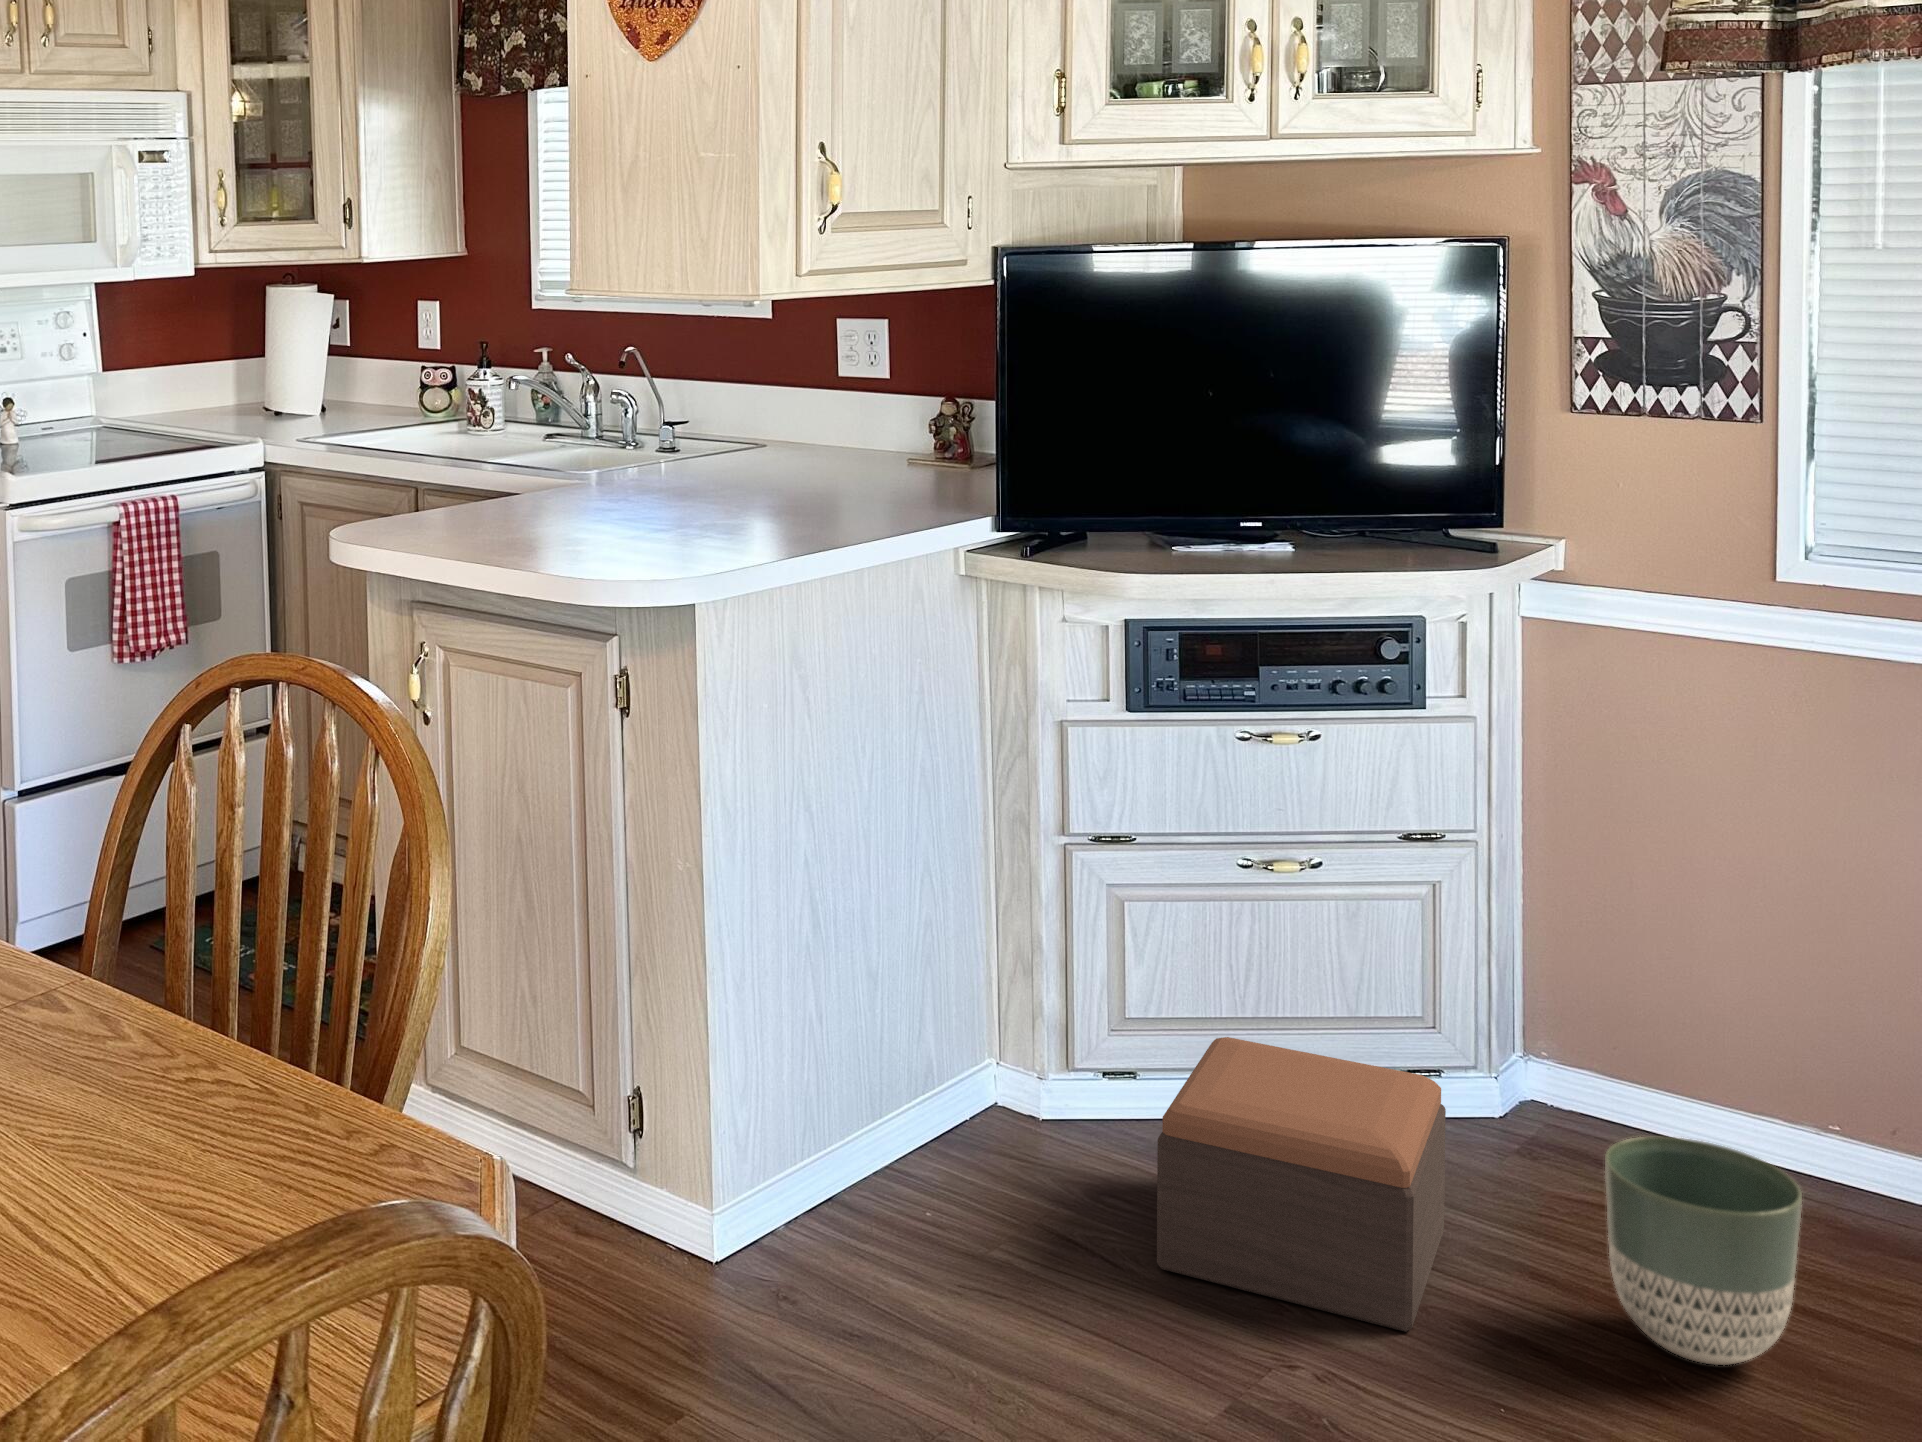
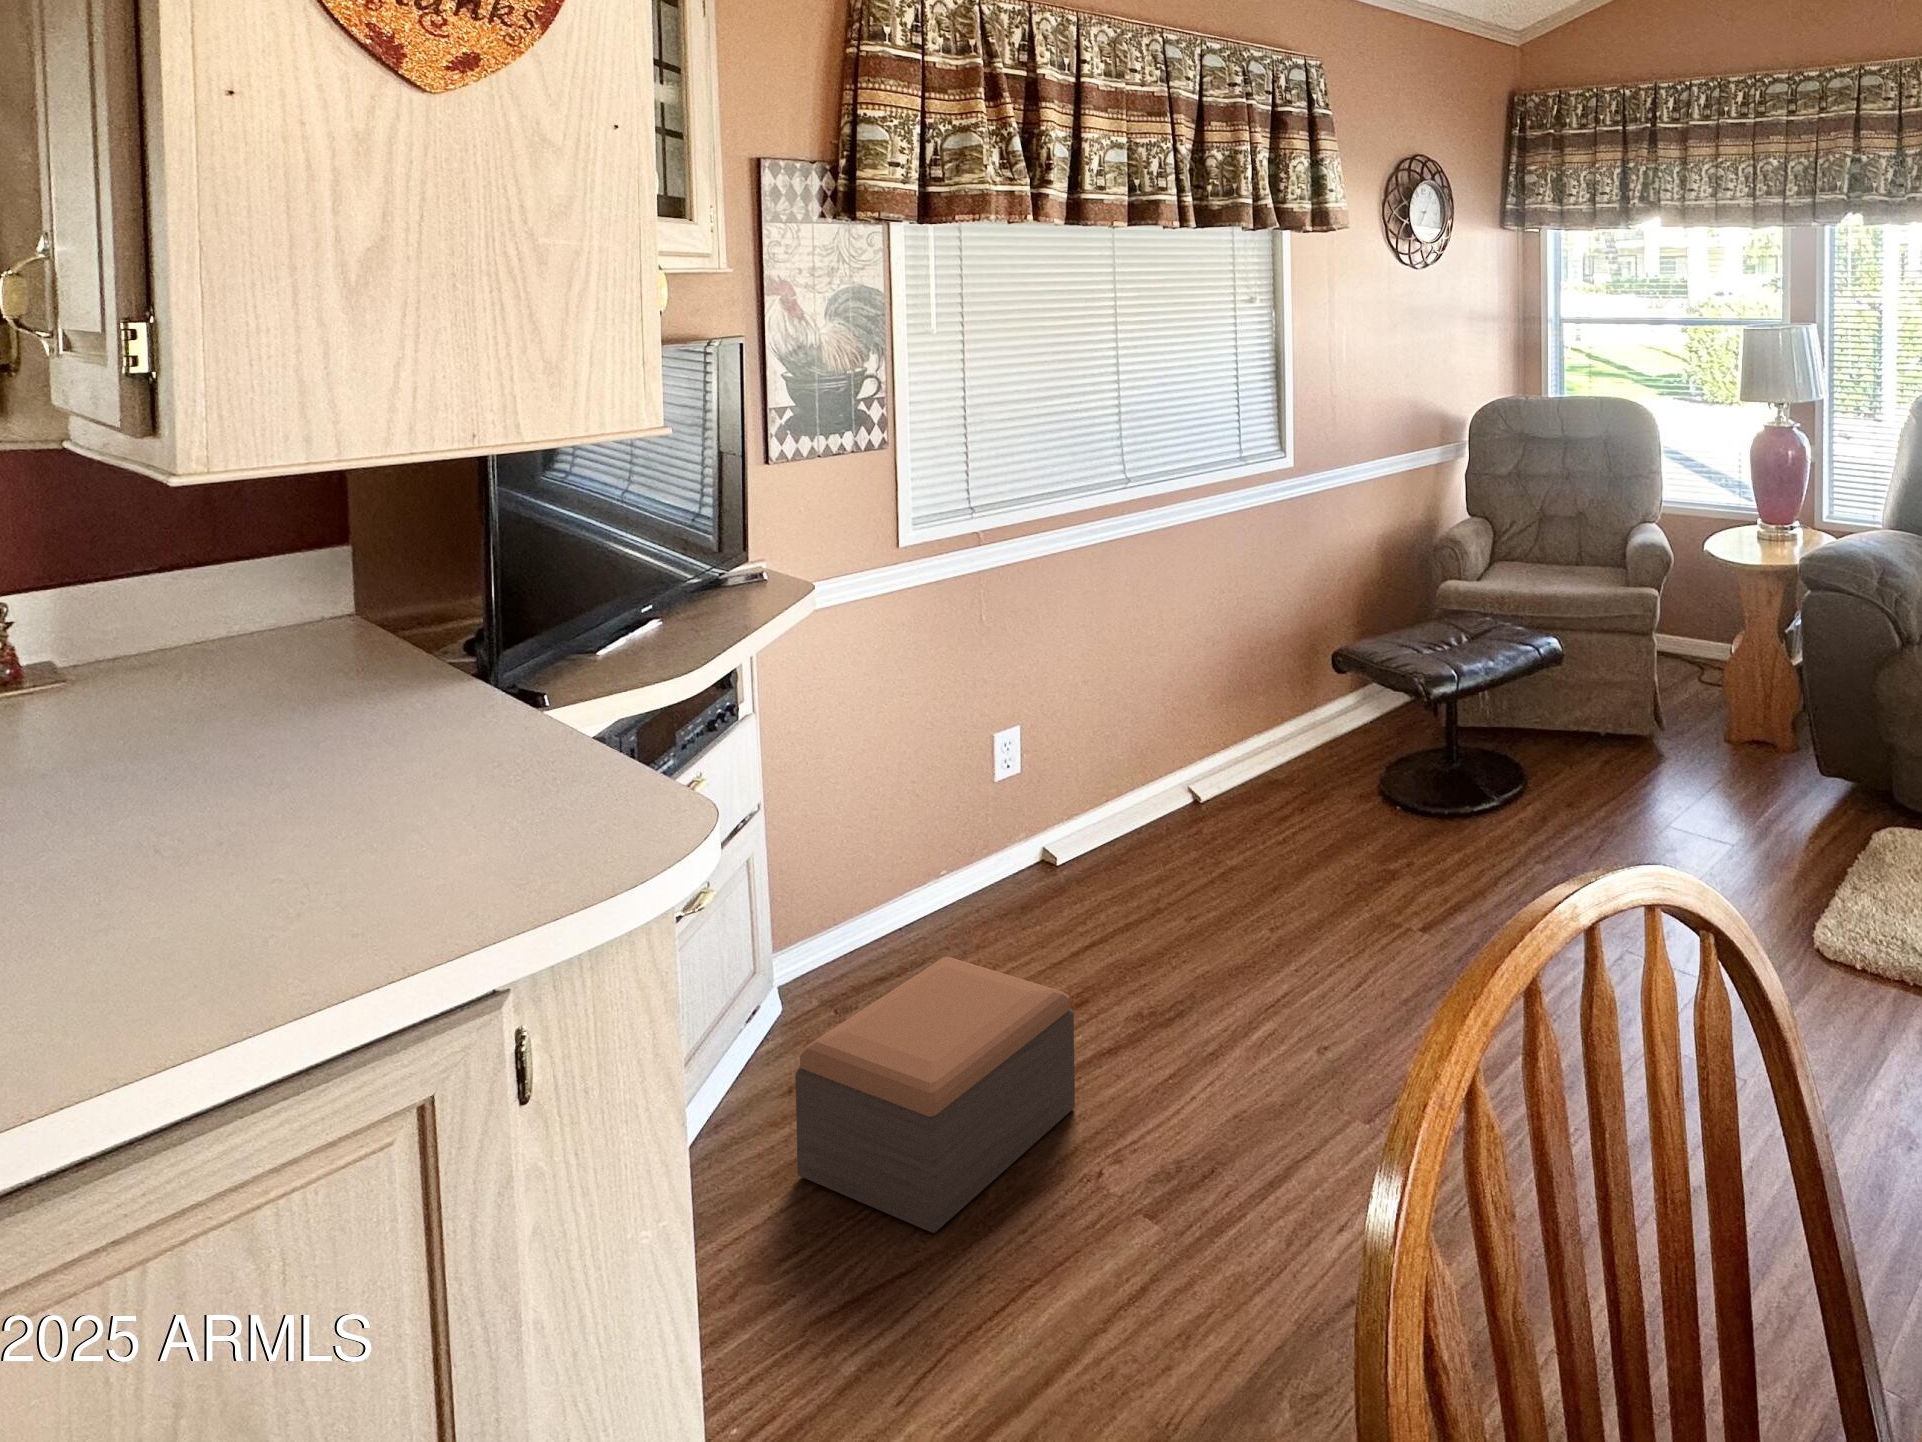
planter: present [1605,1137,1802,1365] -> none [1076,863,1180,1004]

